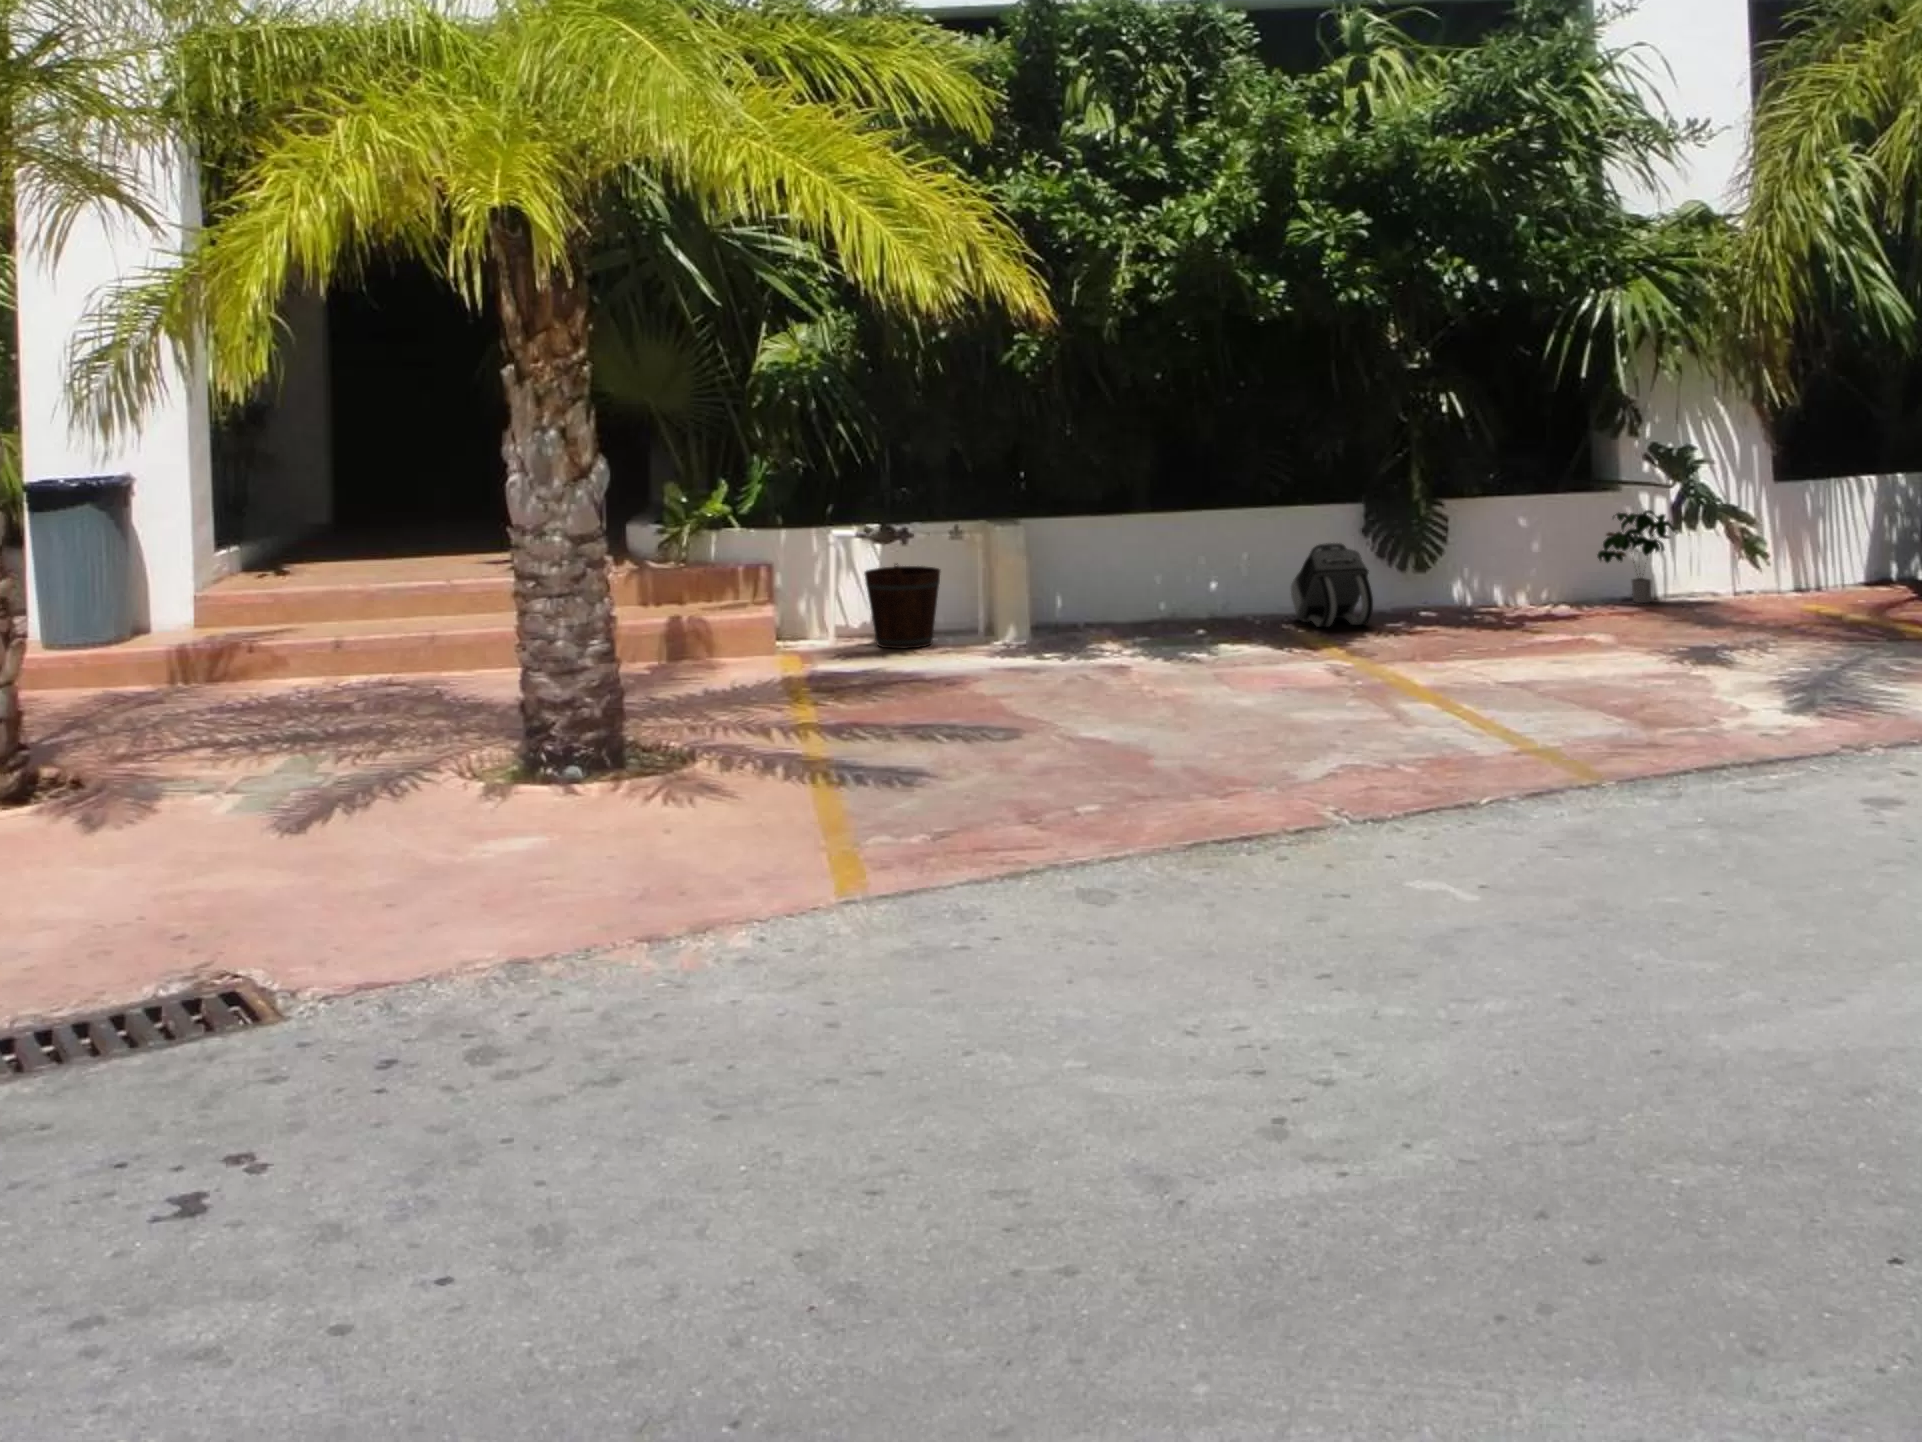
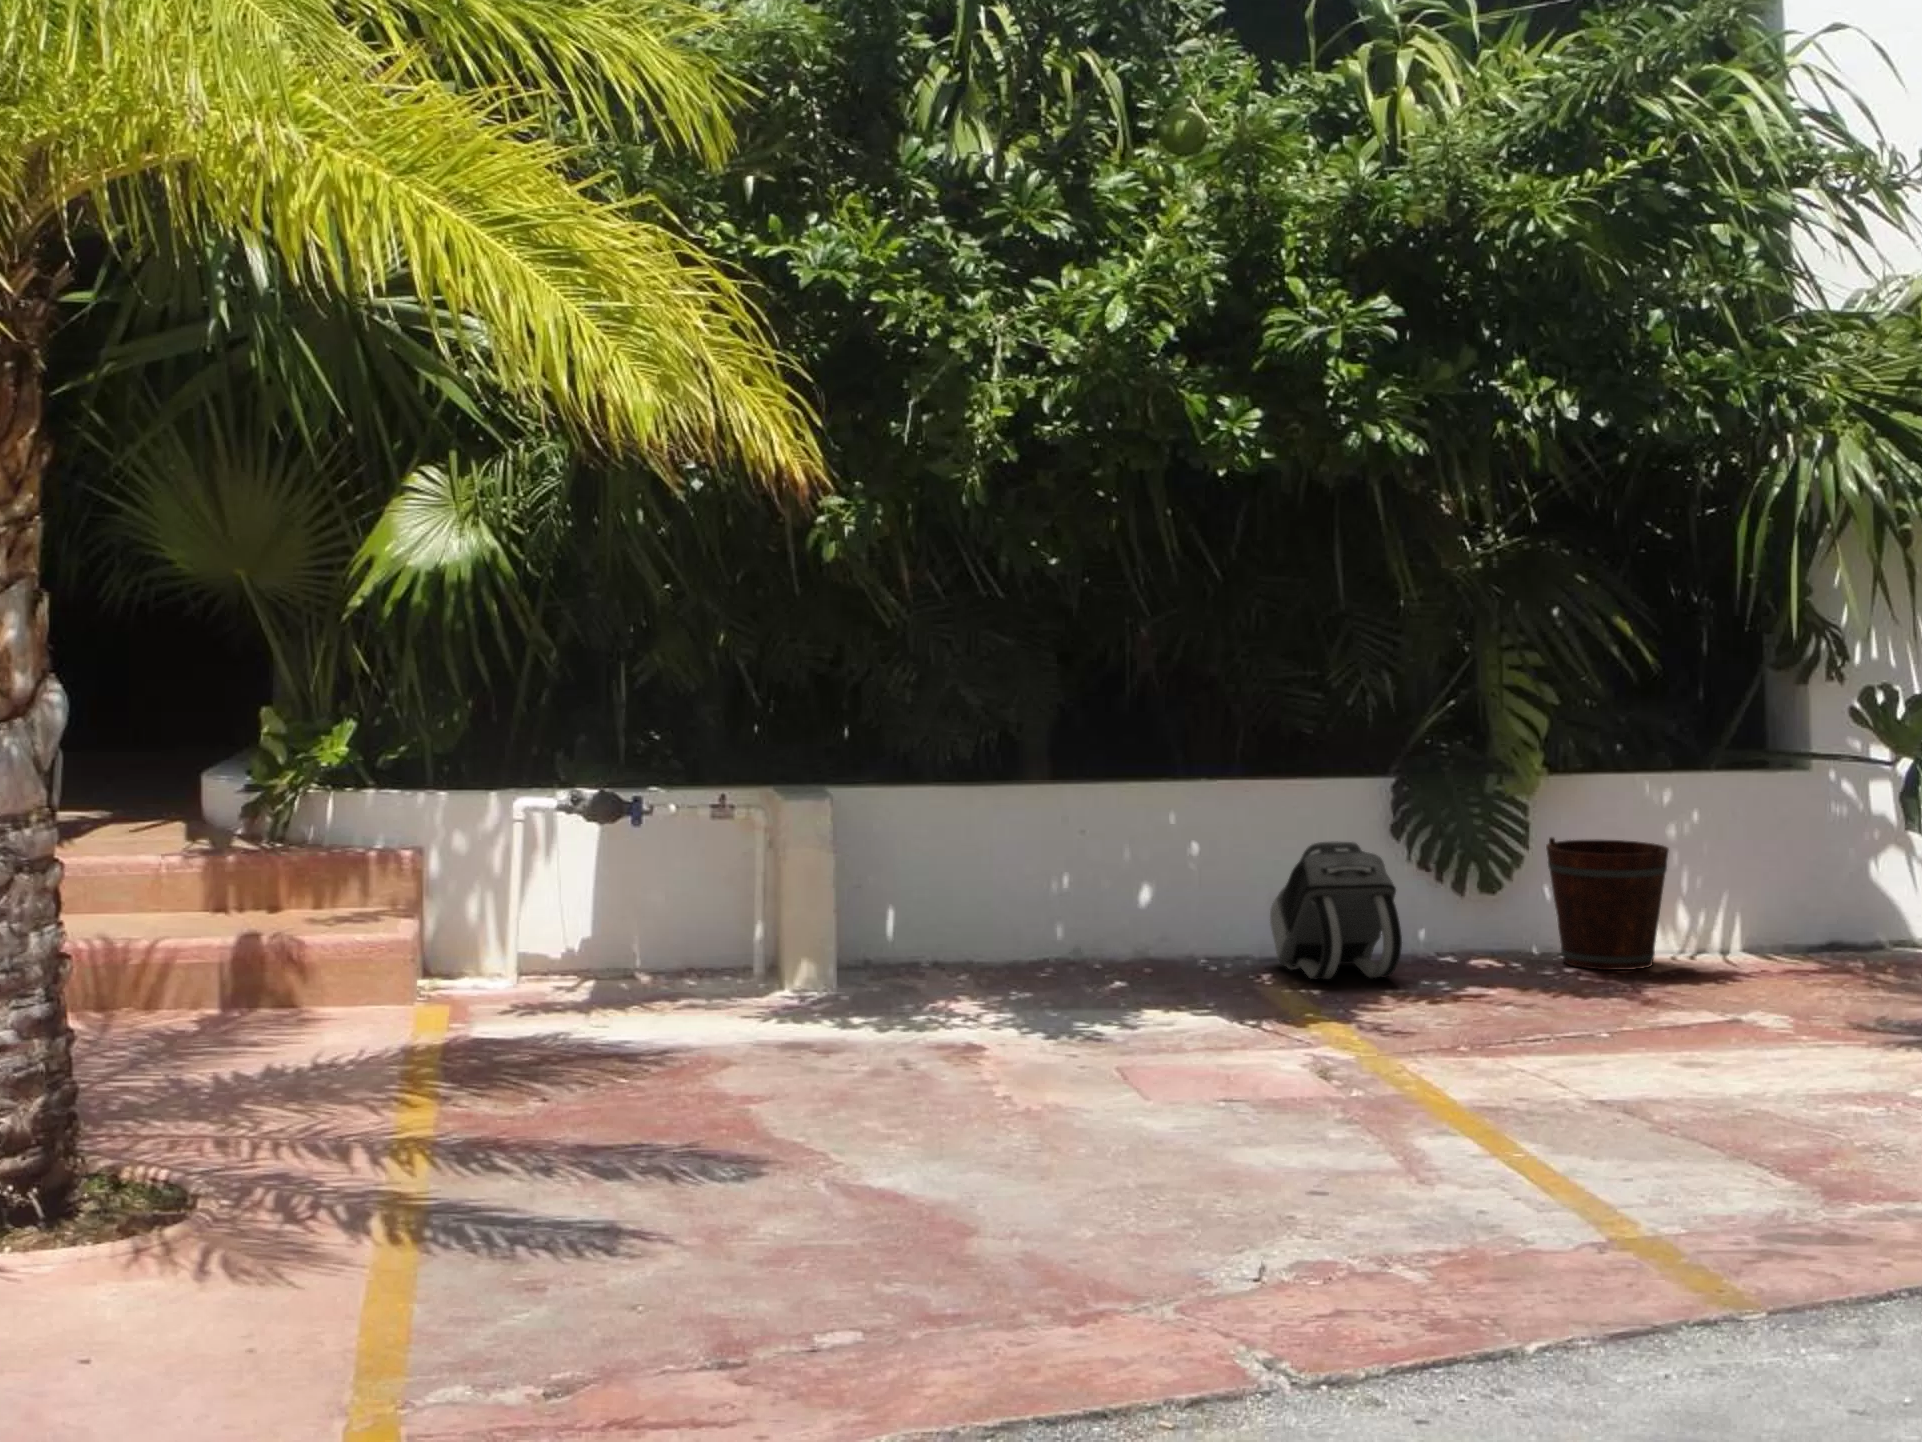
potted plant: present [1597,510,1678,603] -> none [1771,800,1904,952]
bucket: present [864,563,940,649] -> present [1546,838,1669,970]

